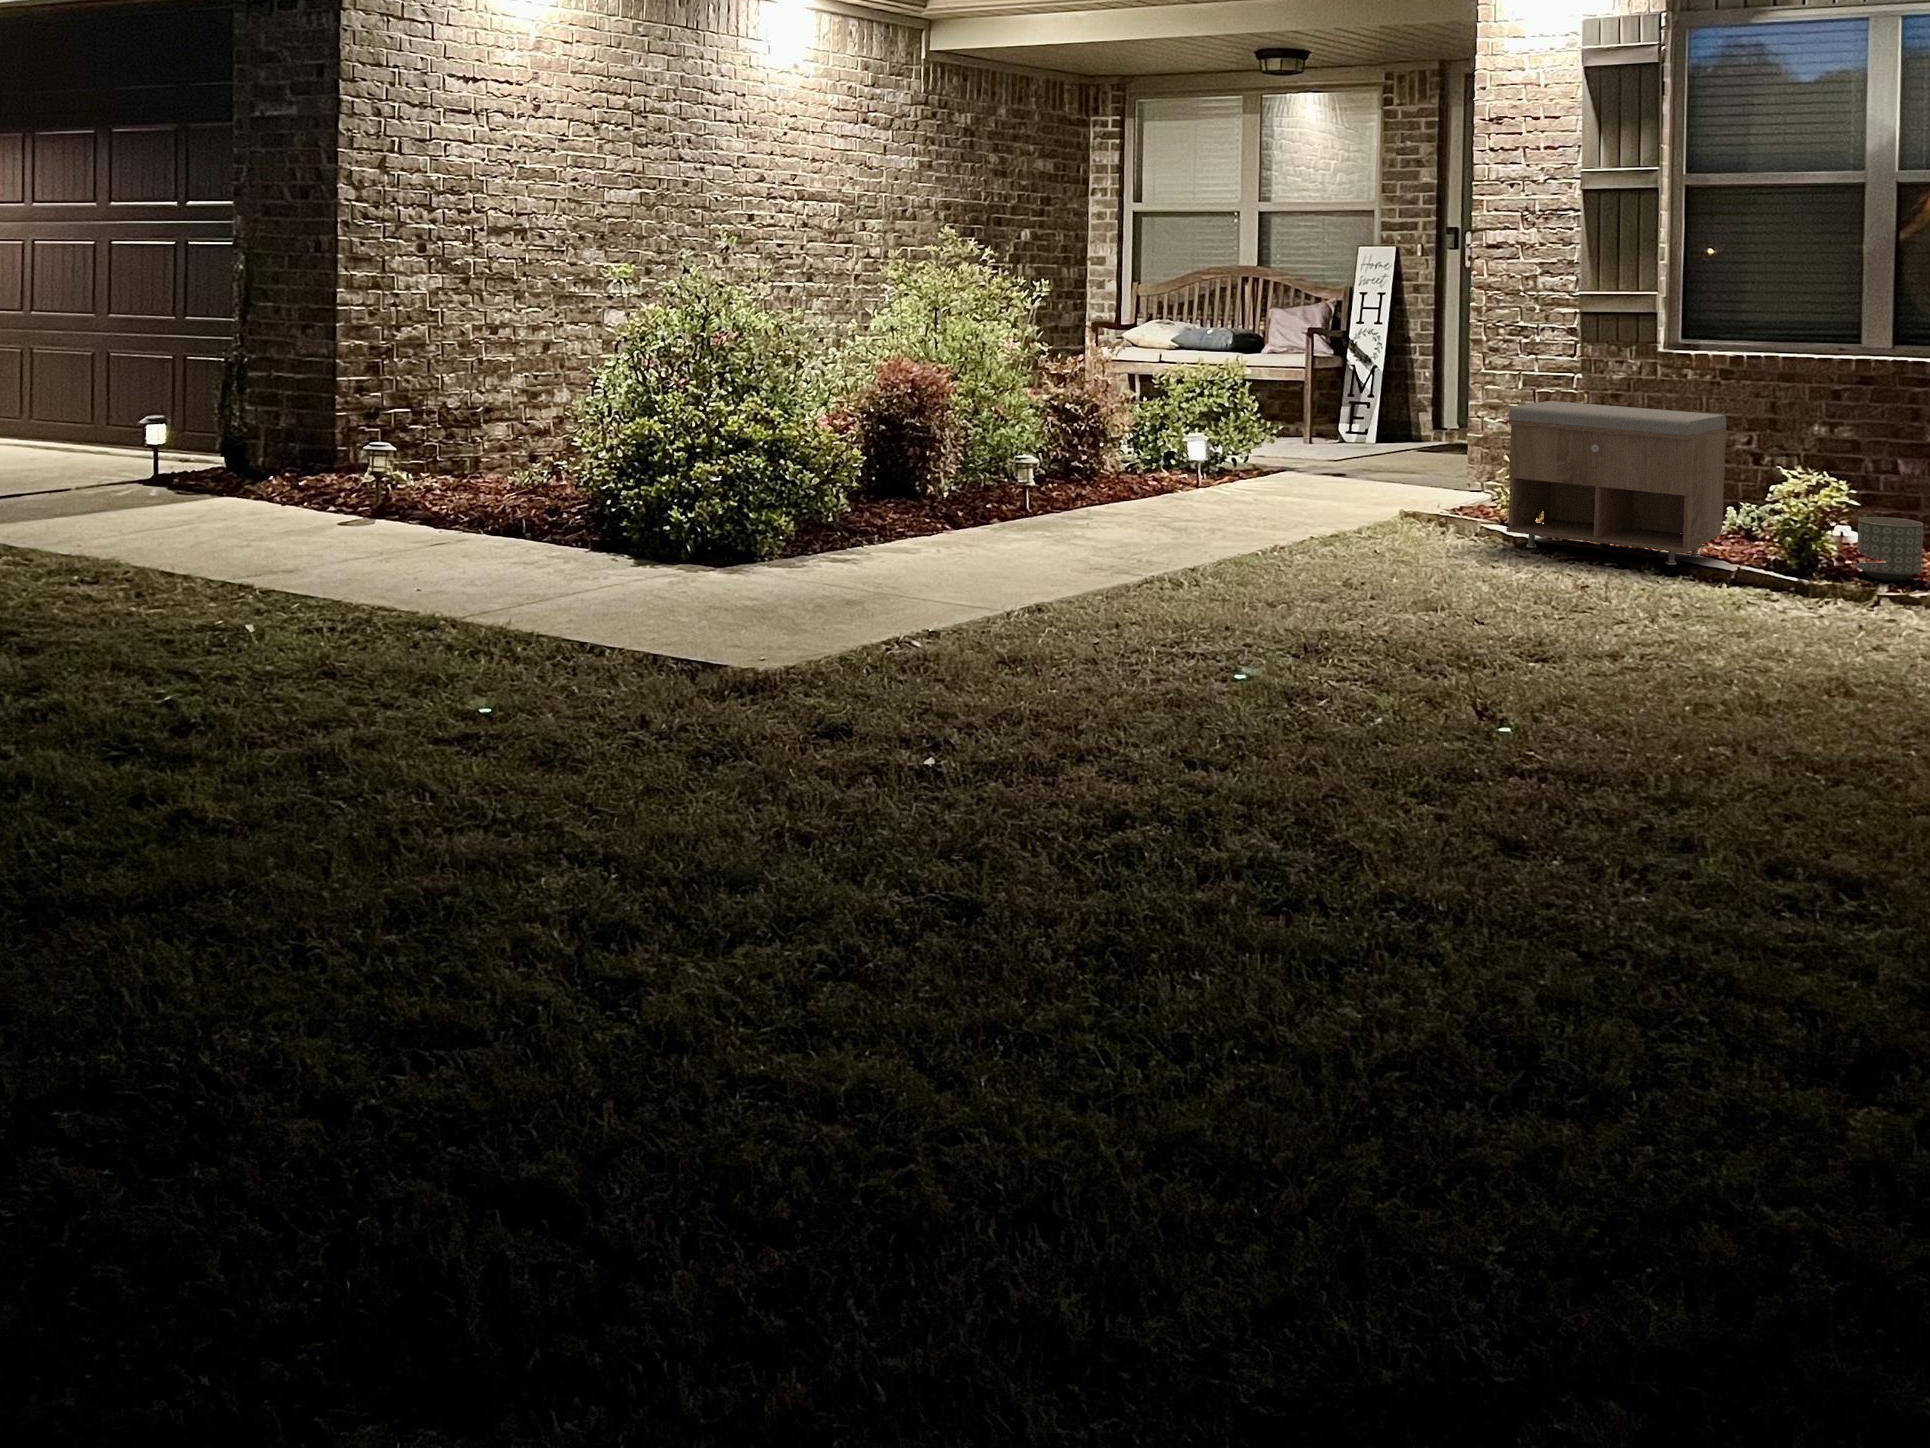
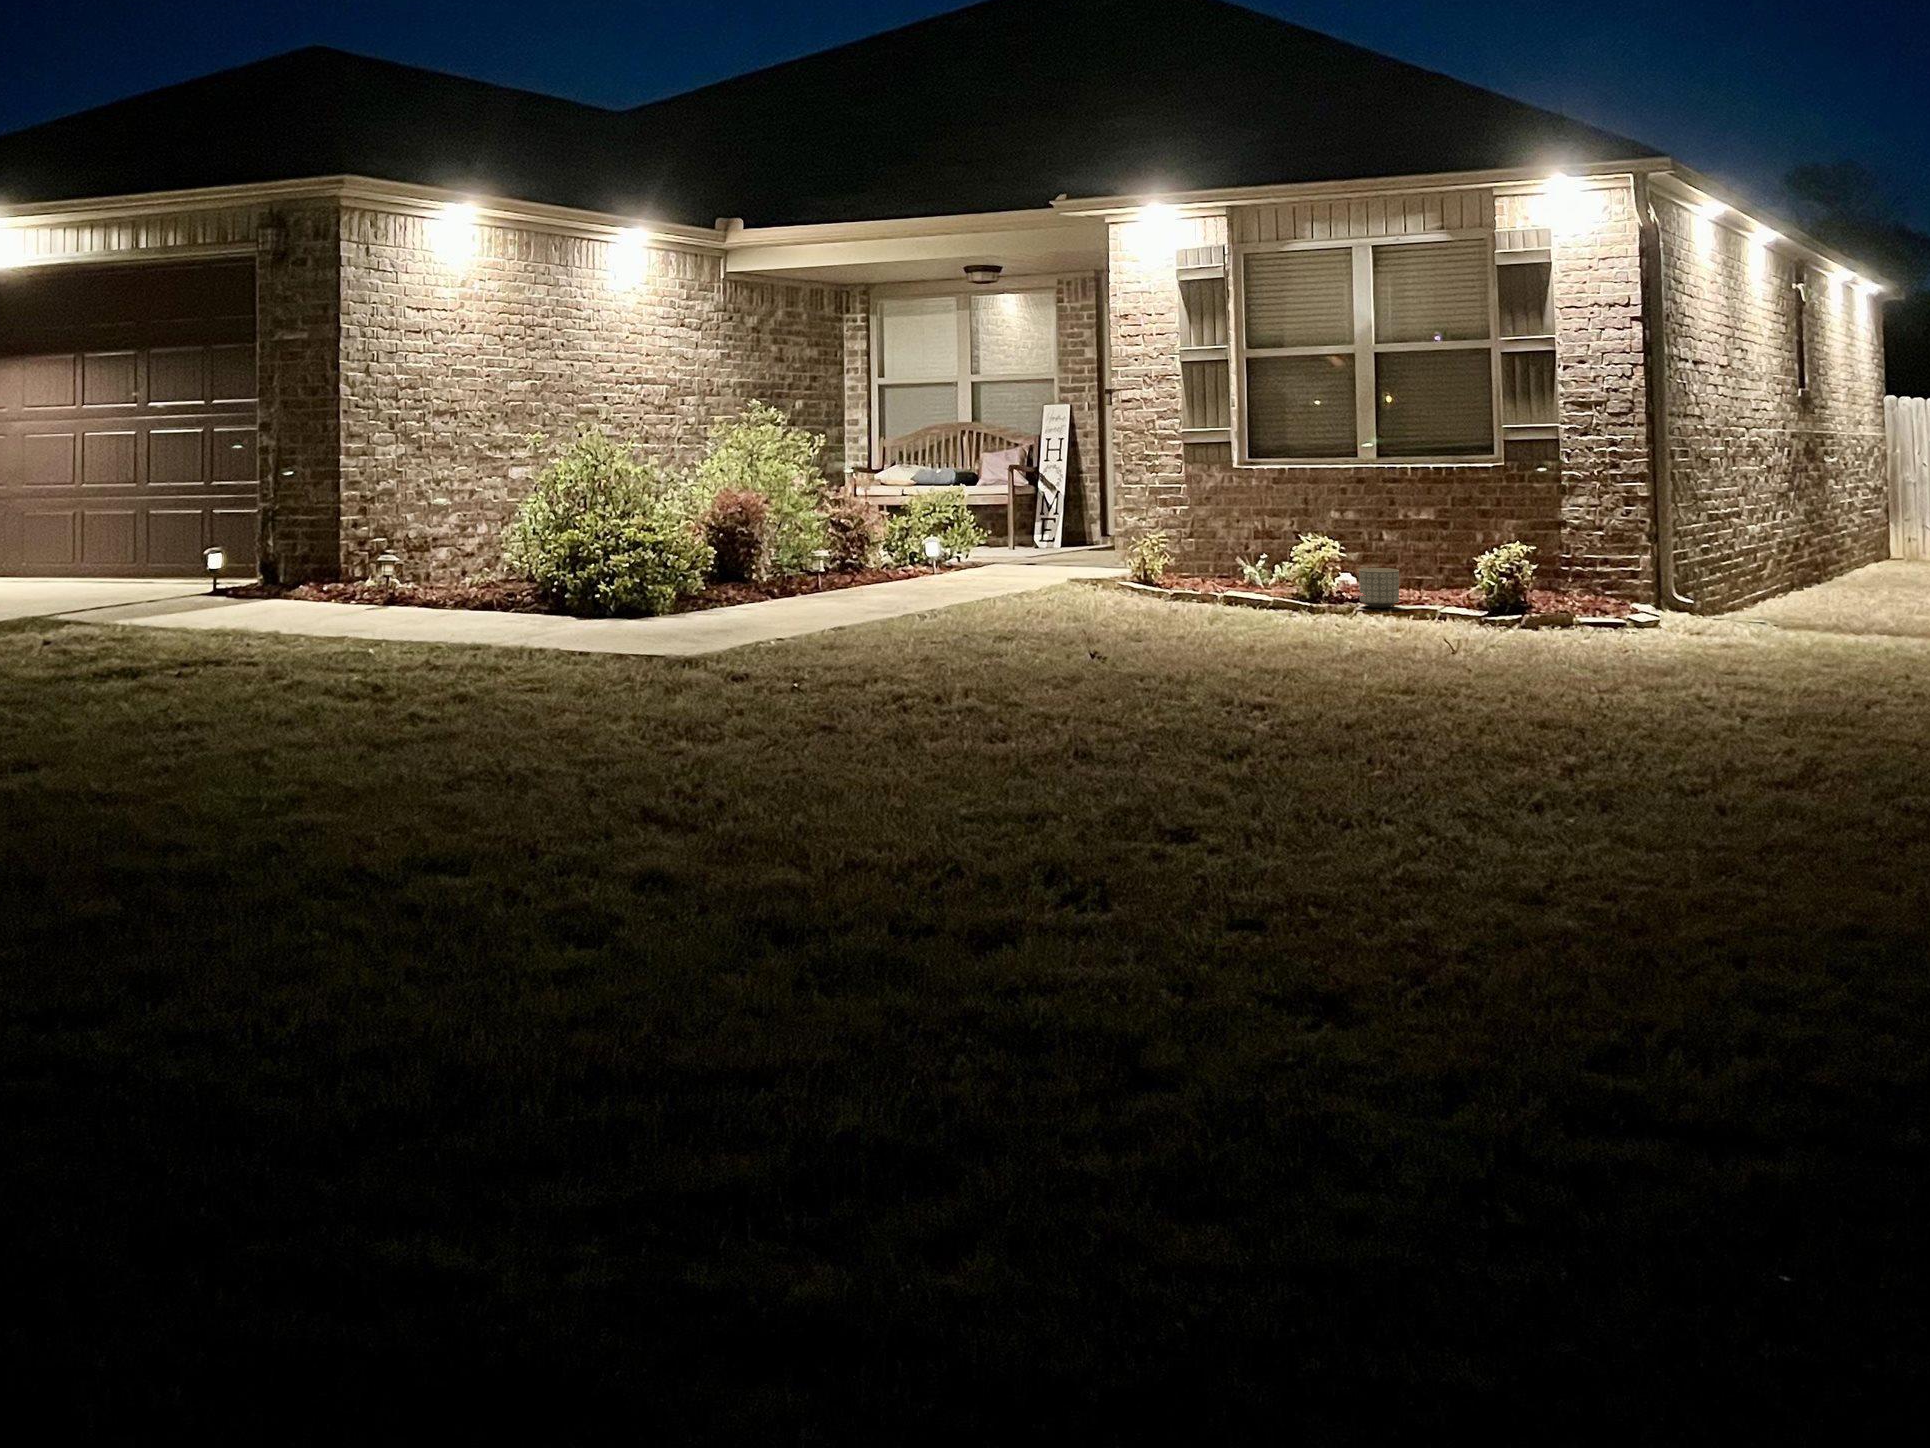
storage bench: present [1506,401,1726,565] -> none [1137,503,1278,605]

